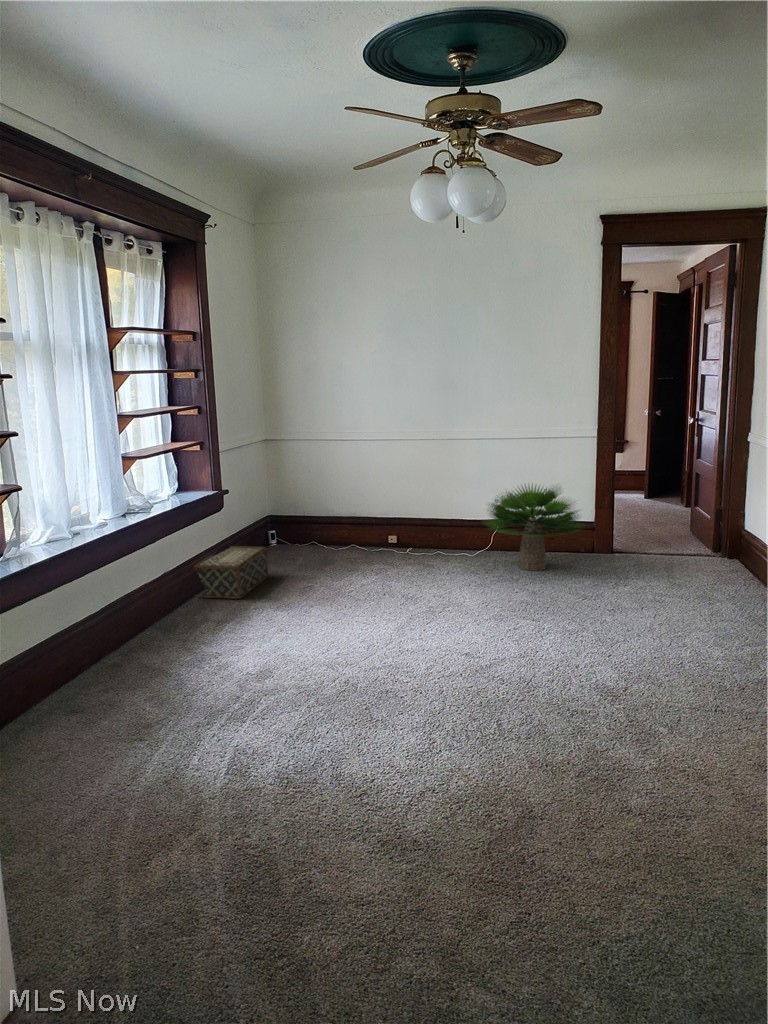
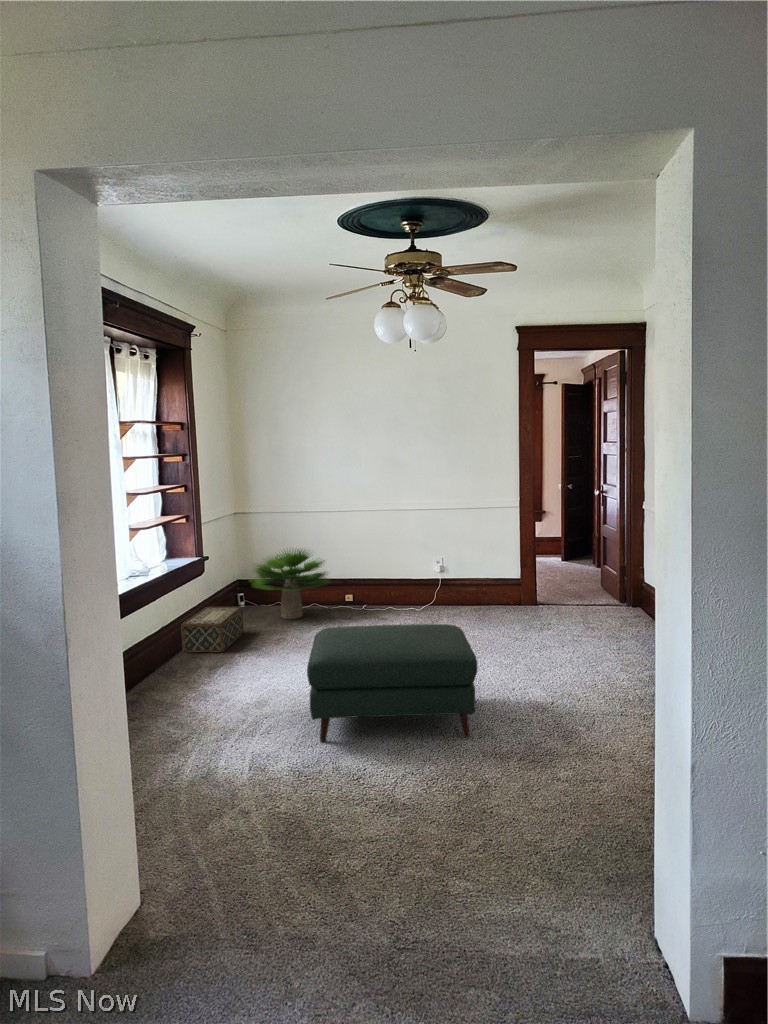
potted plant: present [487,484,581,571] -> present [253,549,328,619]
ottoman: none [317,576,529,717] -> present [307,624,478,742]

